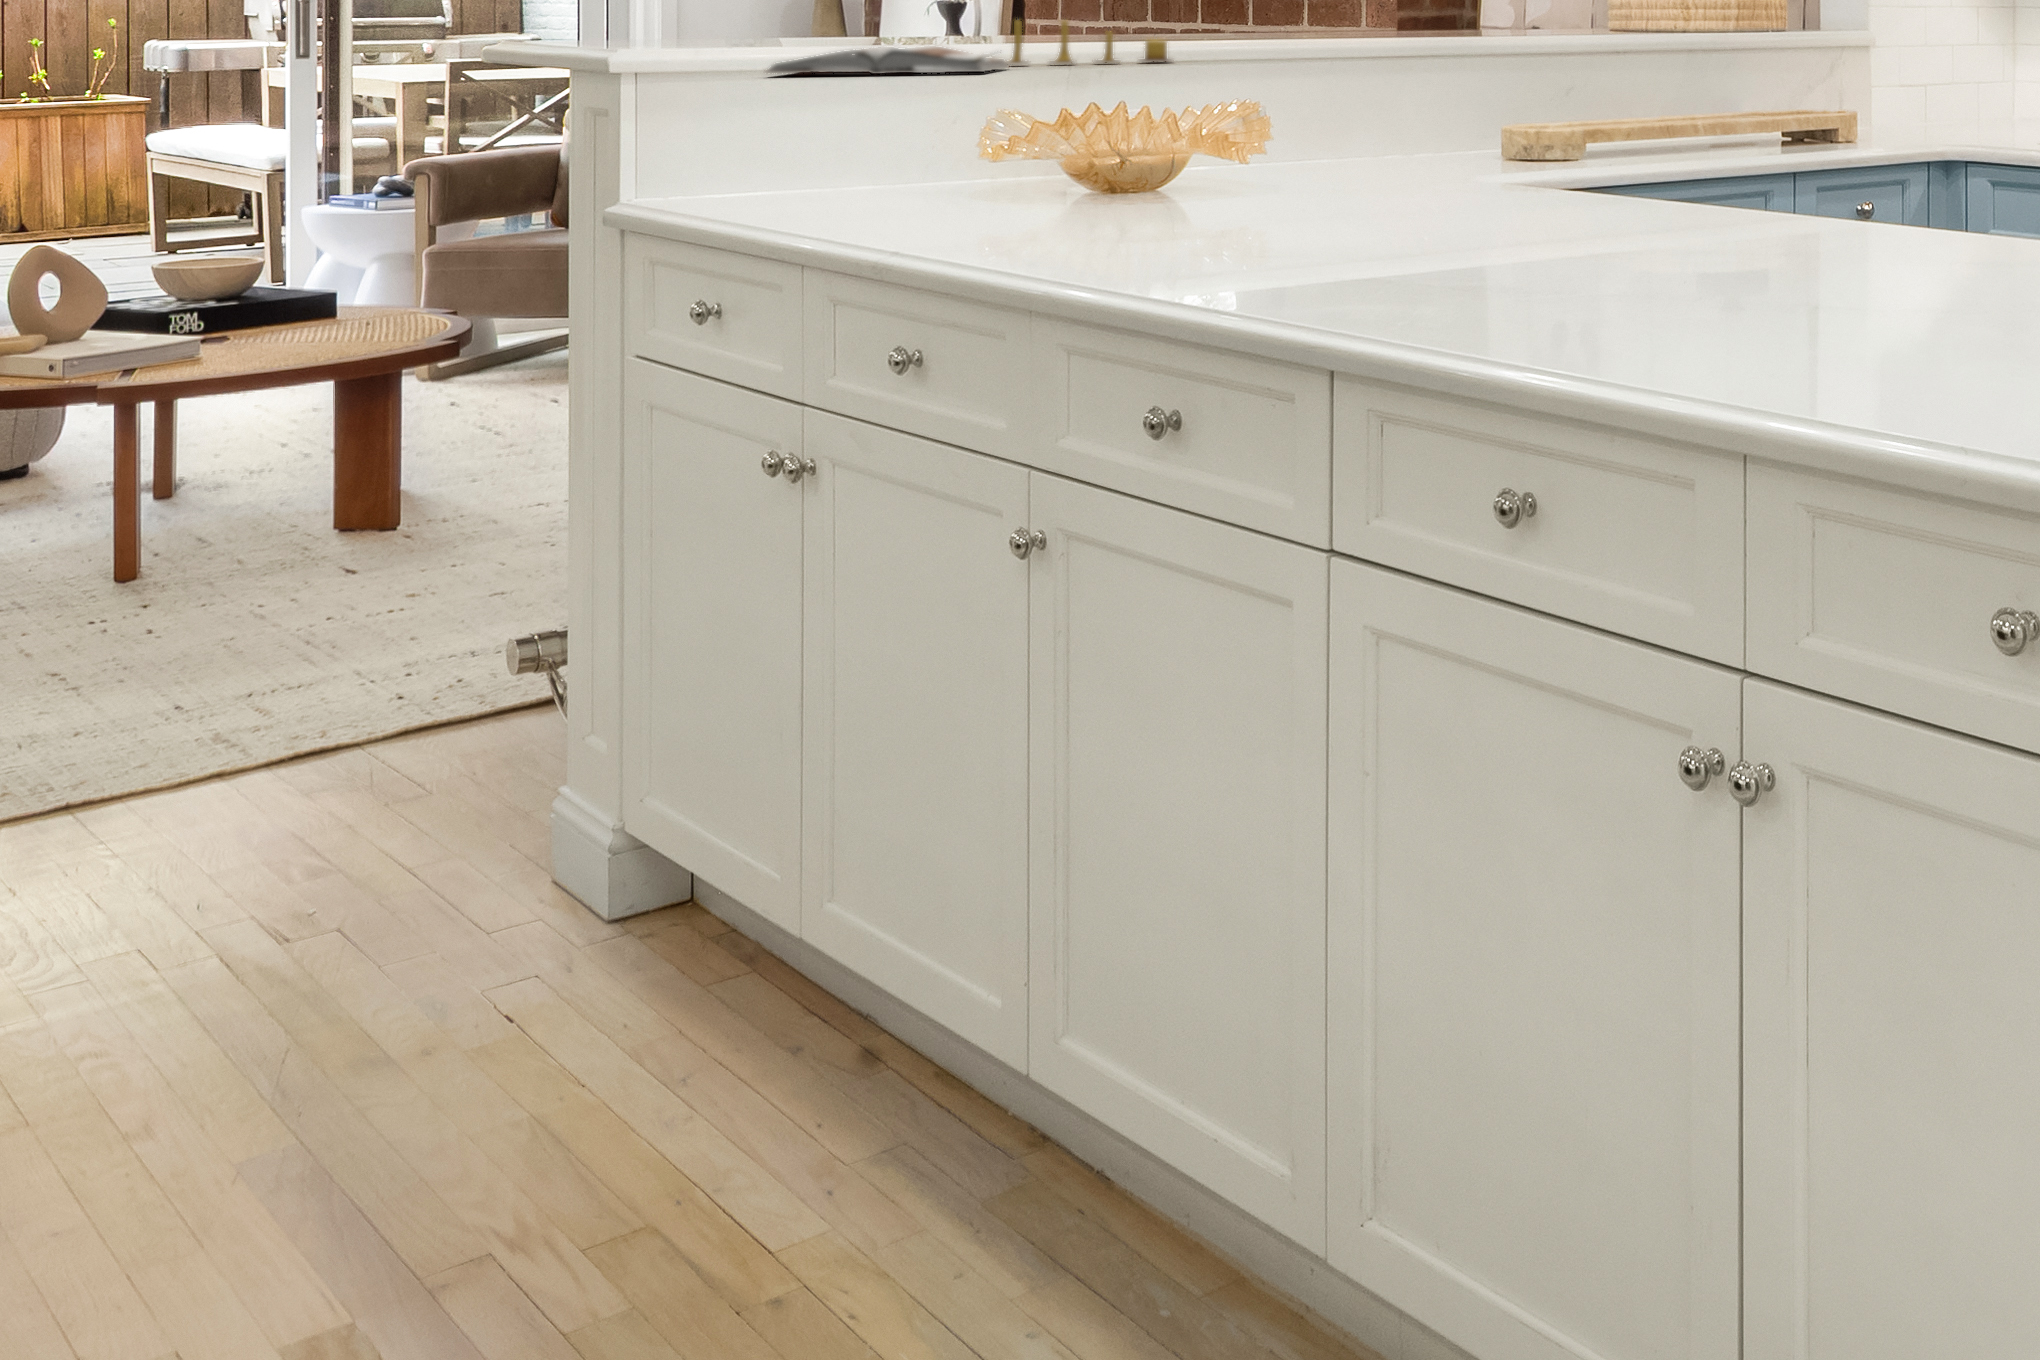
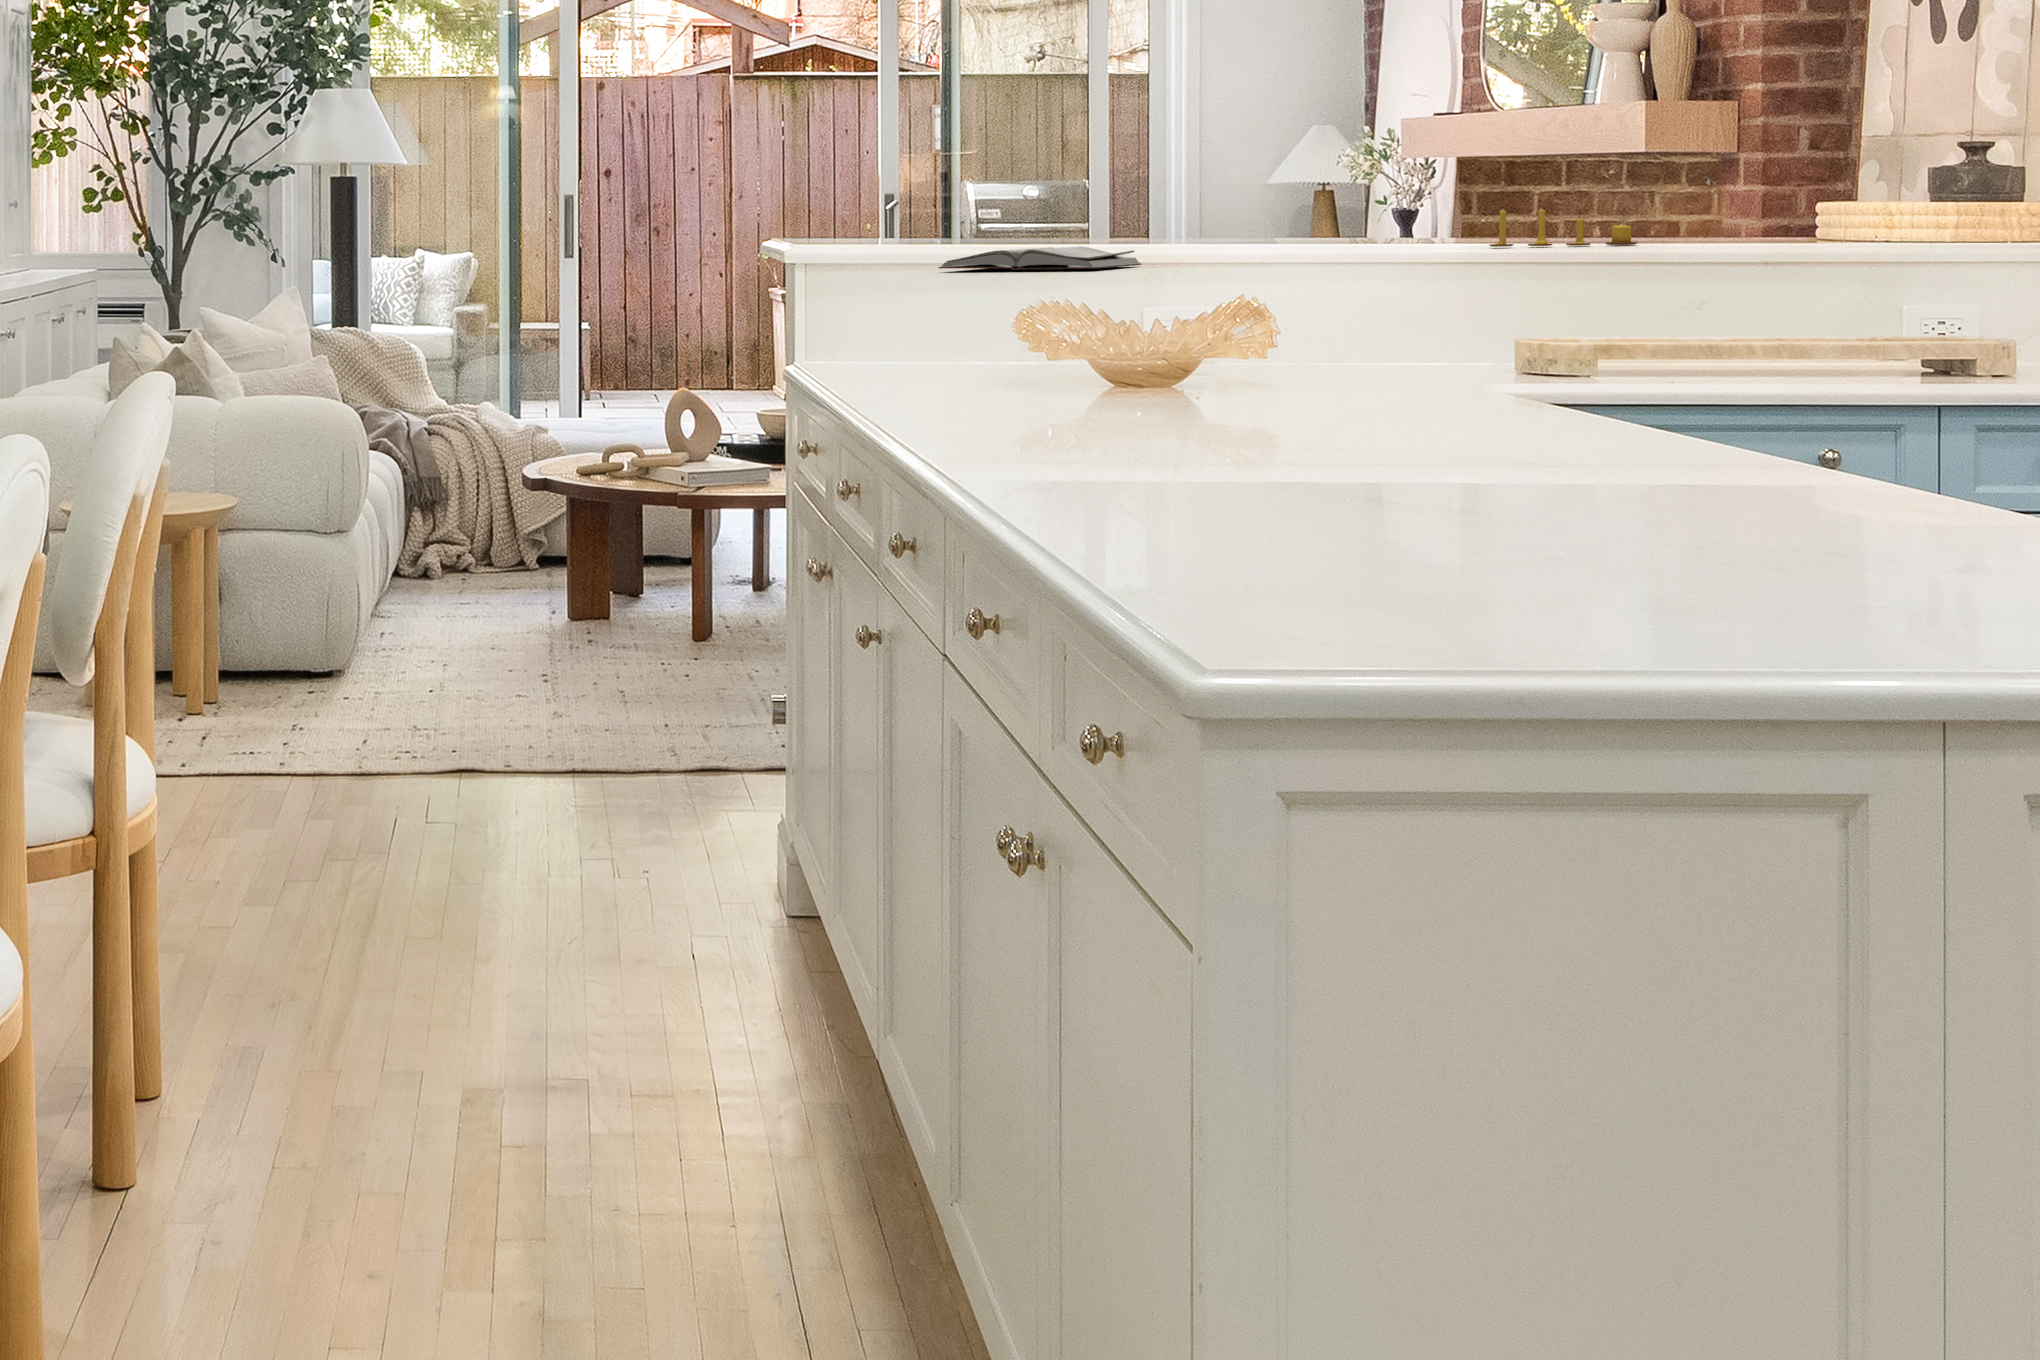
candle: present [1006,20,1170,65] -> present [1489,206,1637,247]

